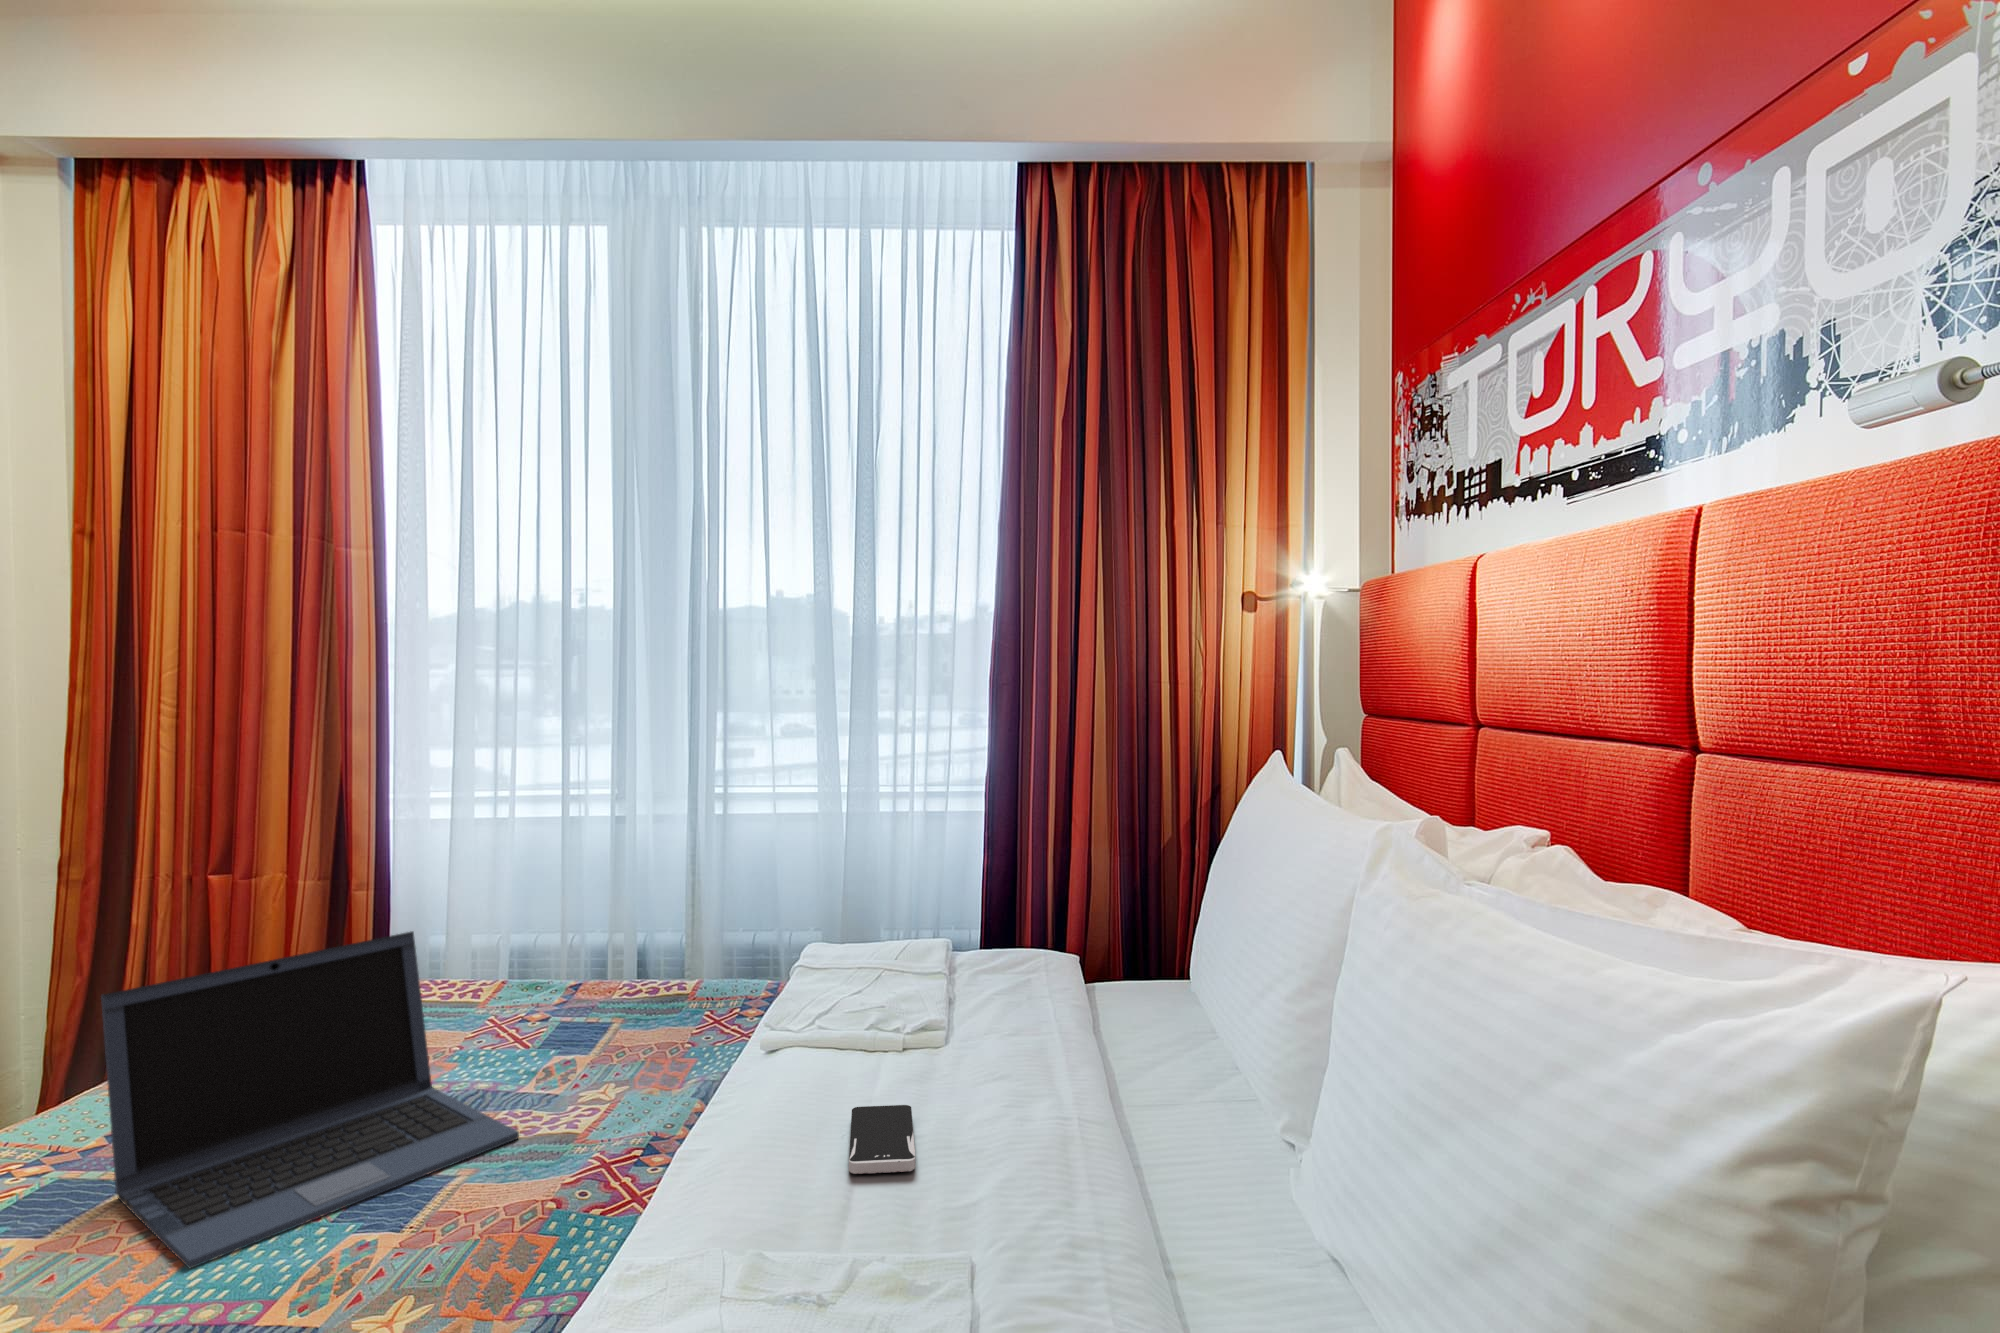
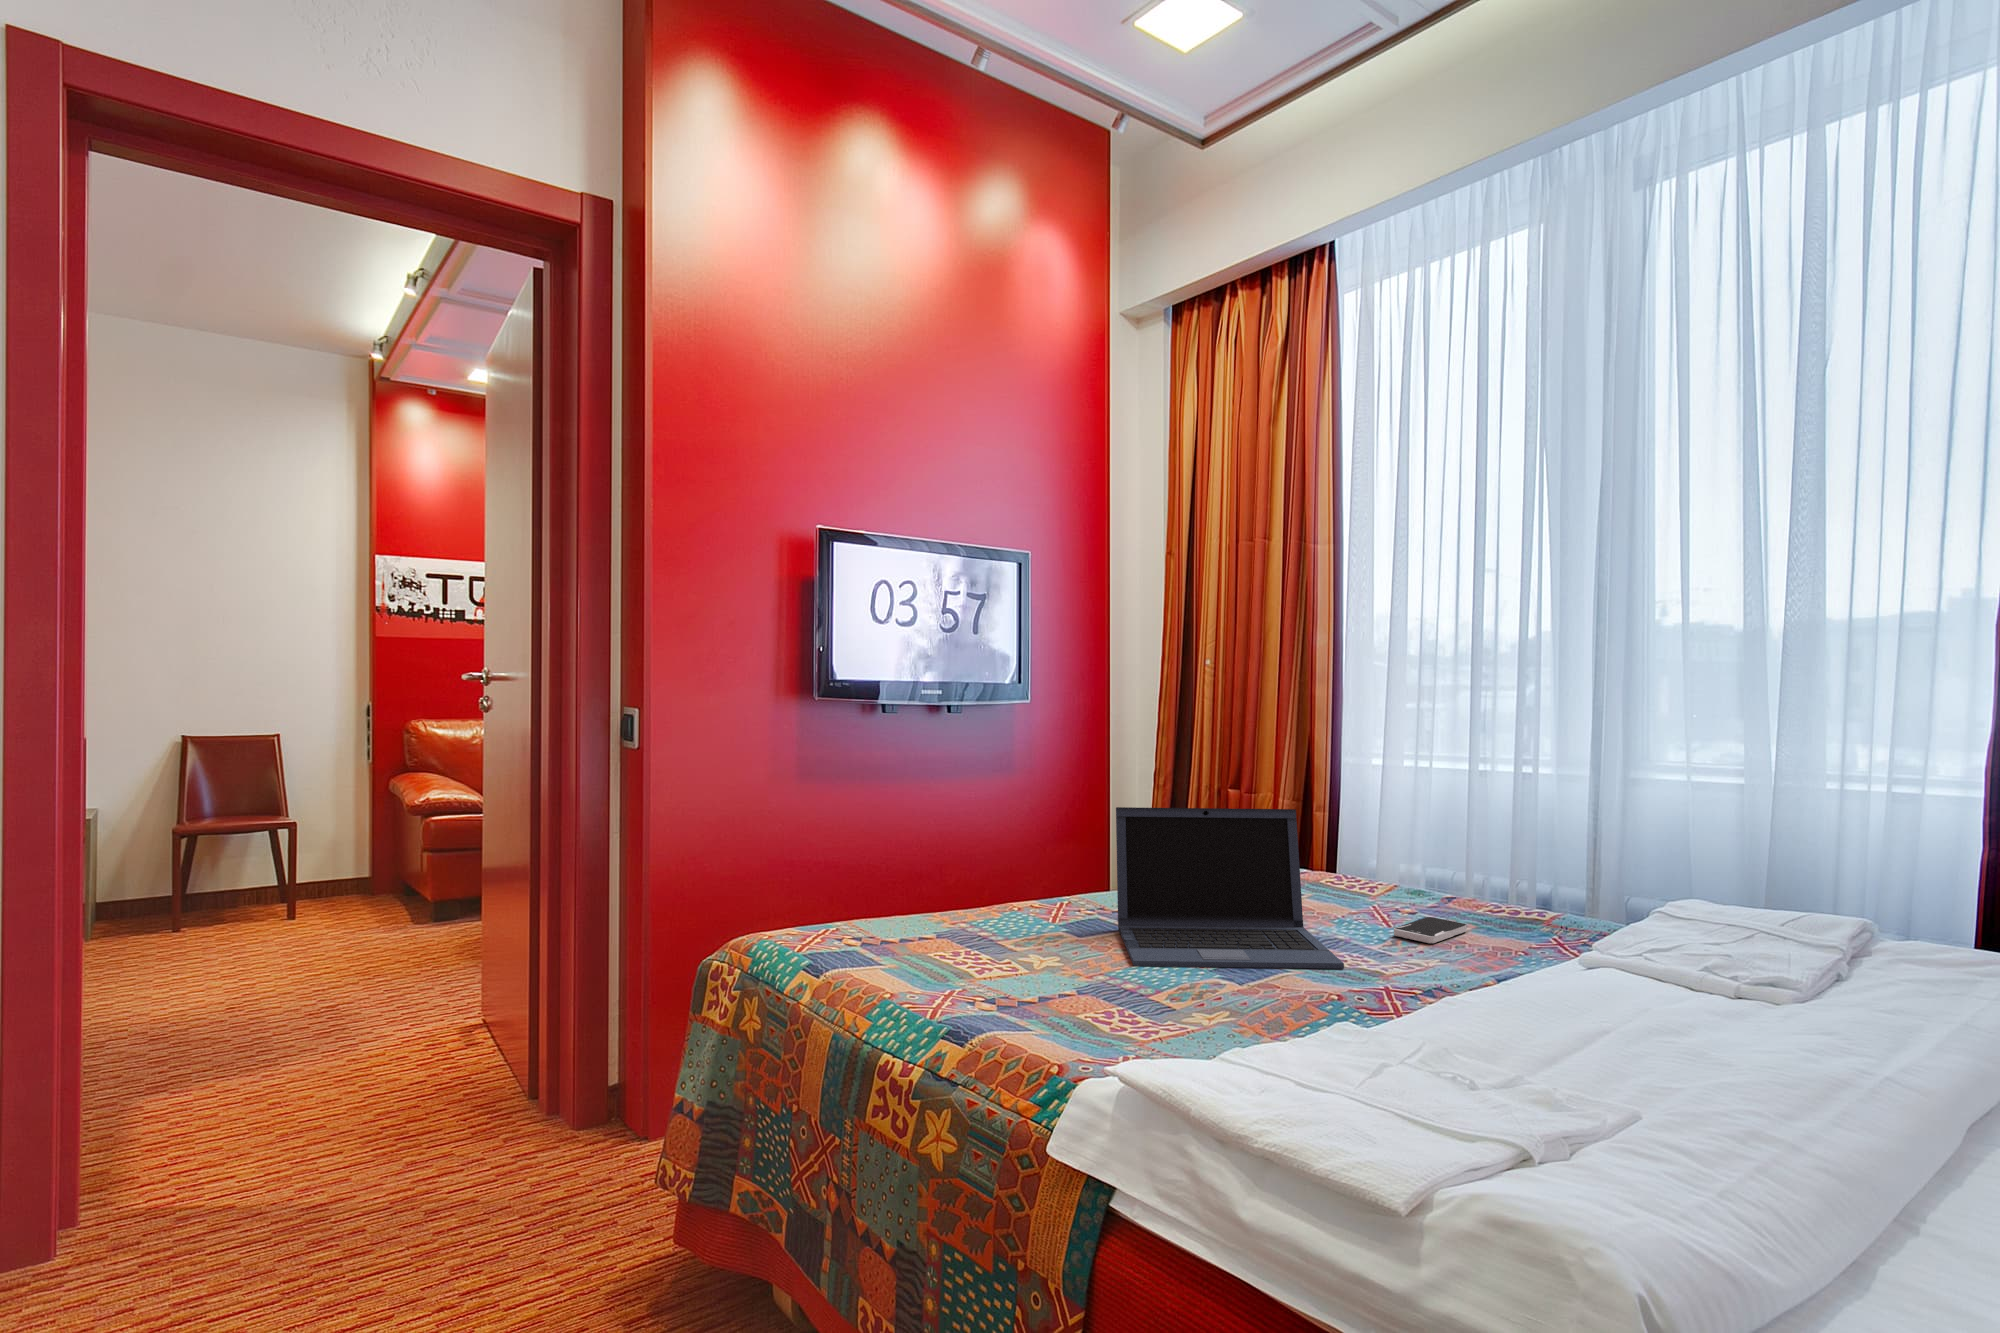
smartphone: present [849,1105,915,1174] -> present [1394,917,1467,943]

